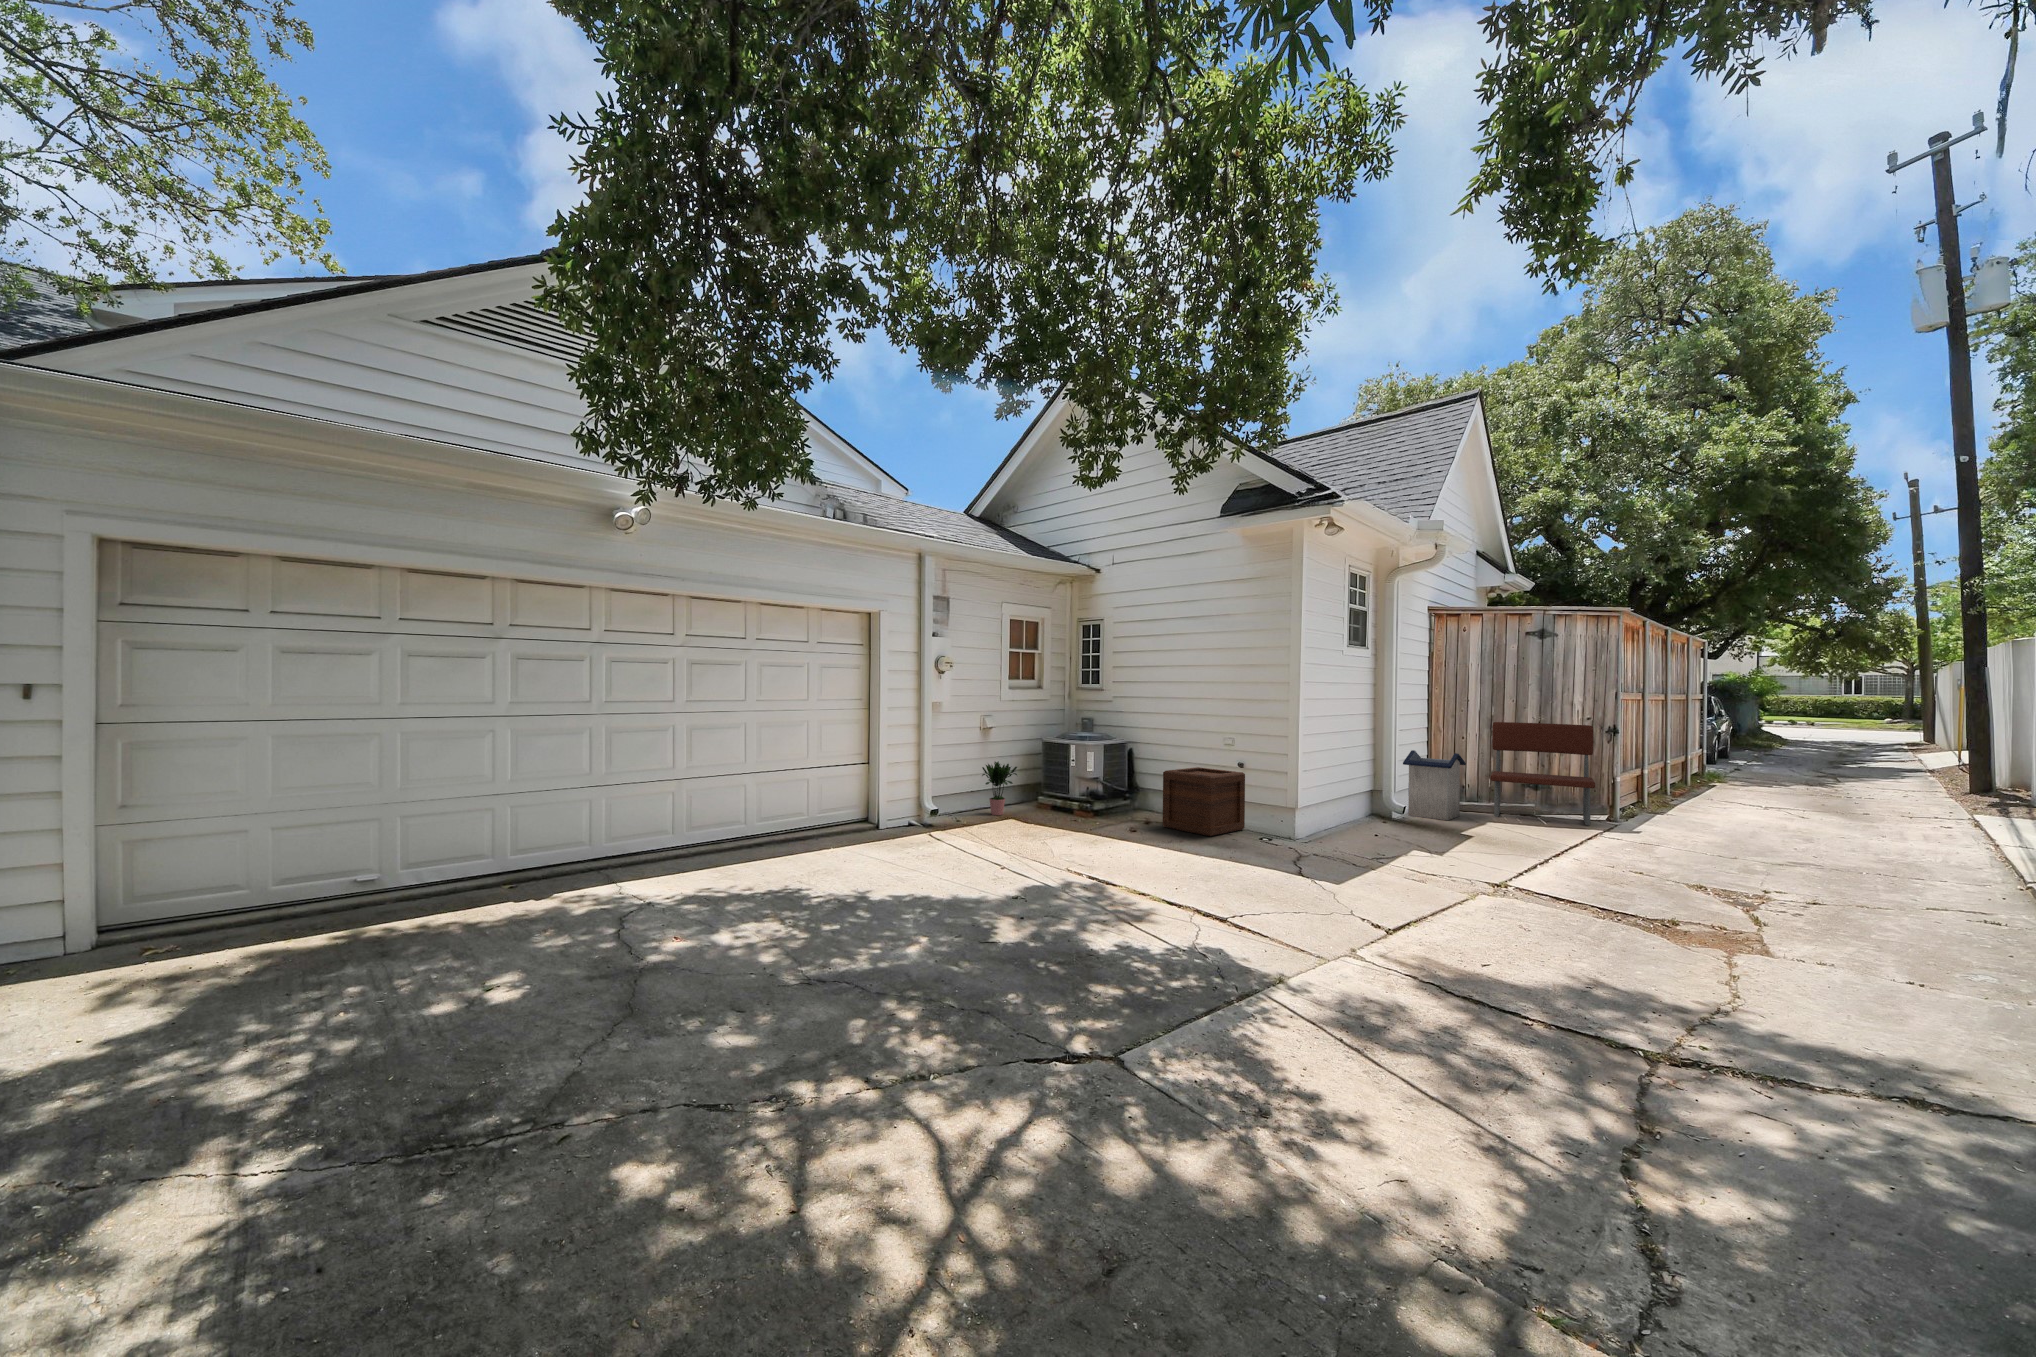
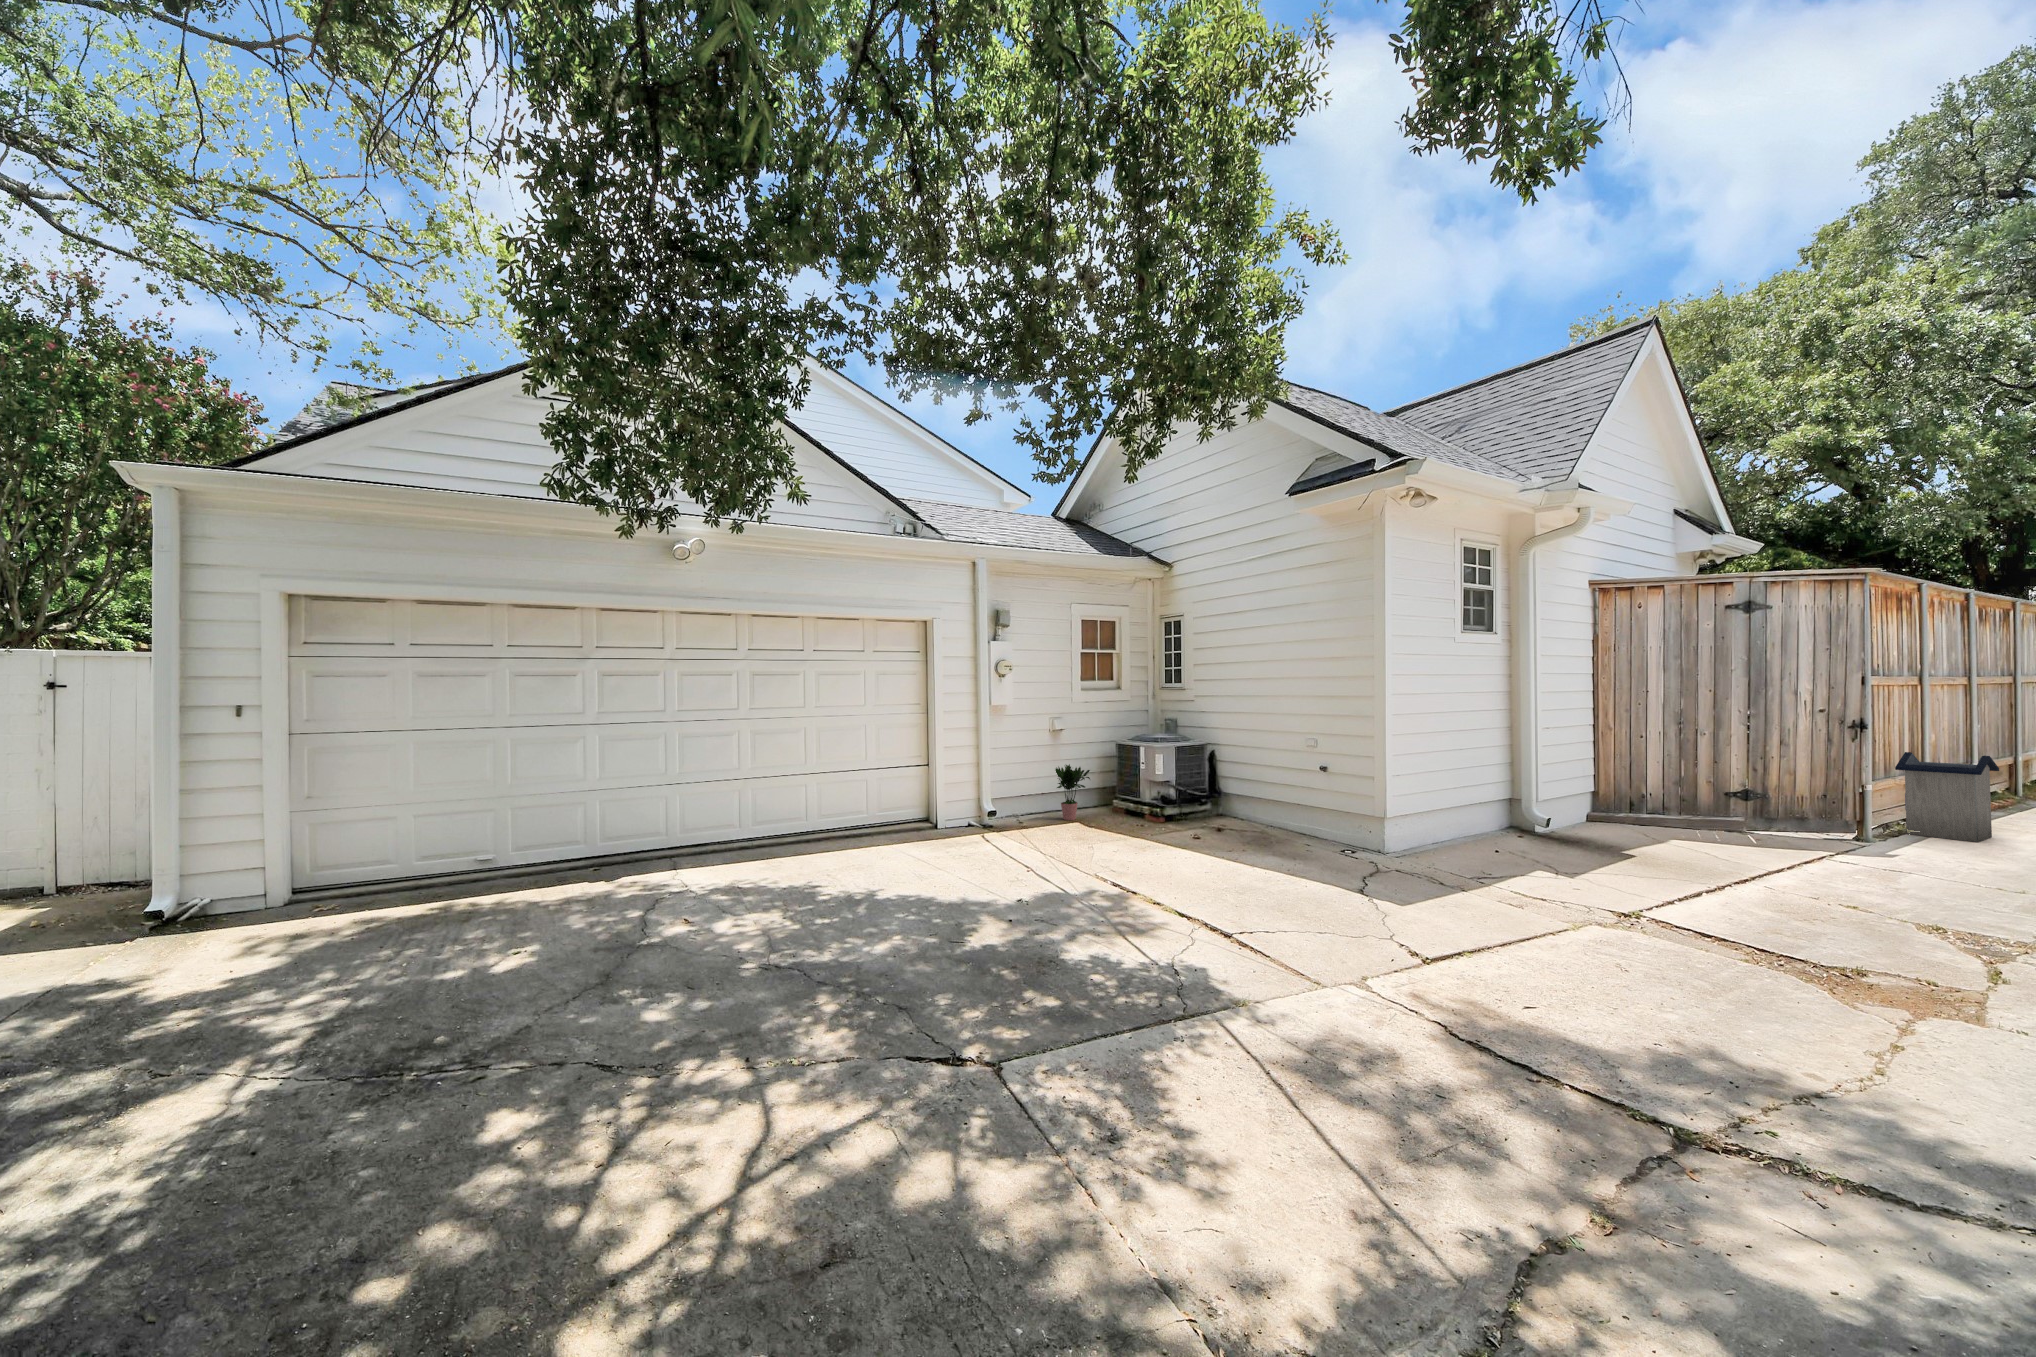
bench: present [1490,722,1595,825] -> none [1673,716,1824,846]
trash can: present [1403,750,1466,820] -> present [1895,752,1999,842]
wooden crate: present [1163,767,1245,836] -> none [1238,771,1334,847]

